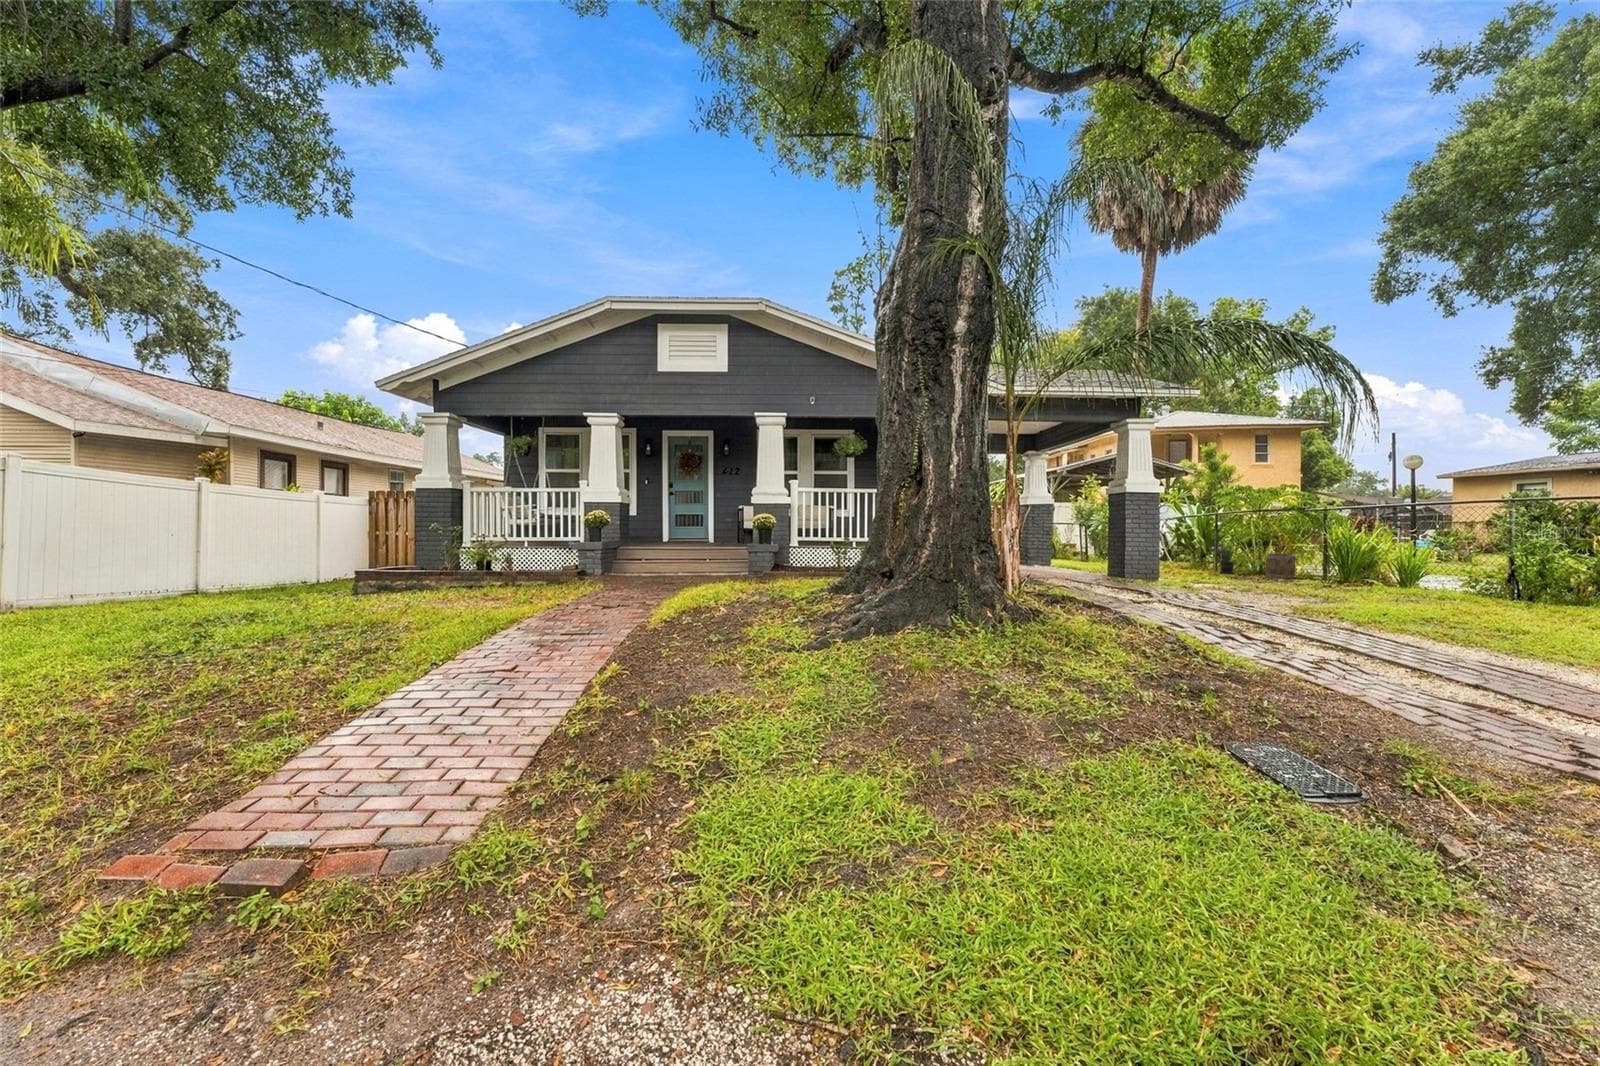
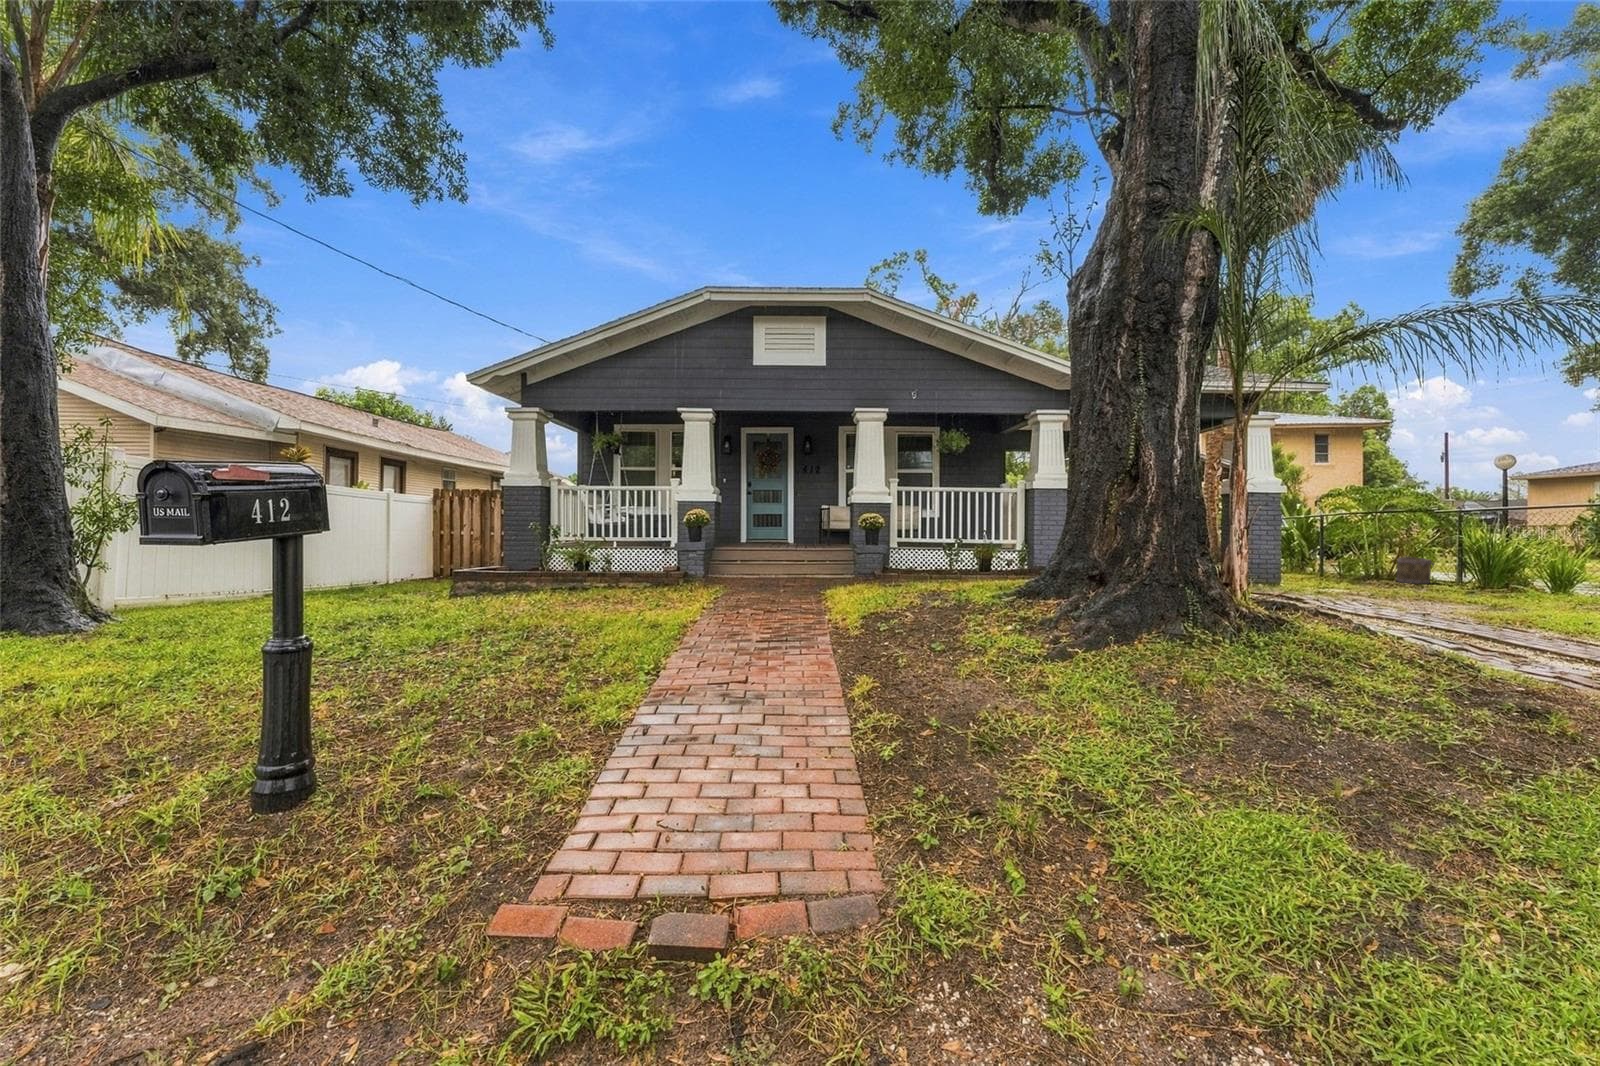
potted plant: present [1220,543,1234,574] -> none [1339,542,1364,579]

